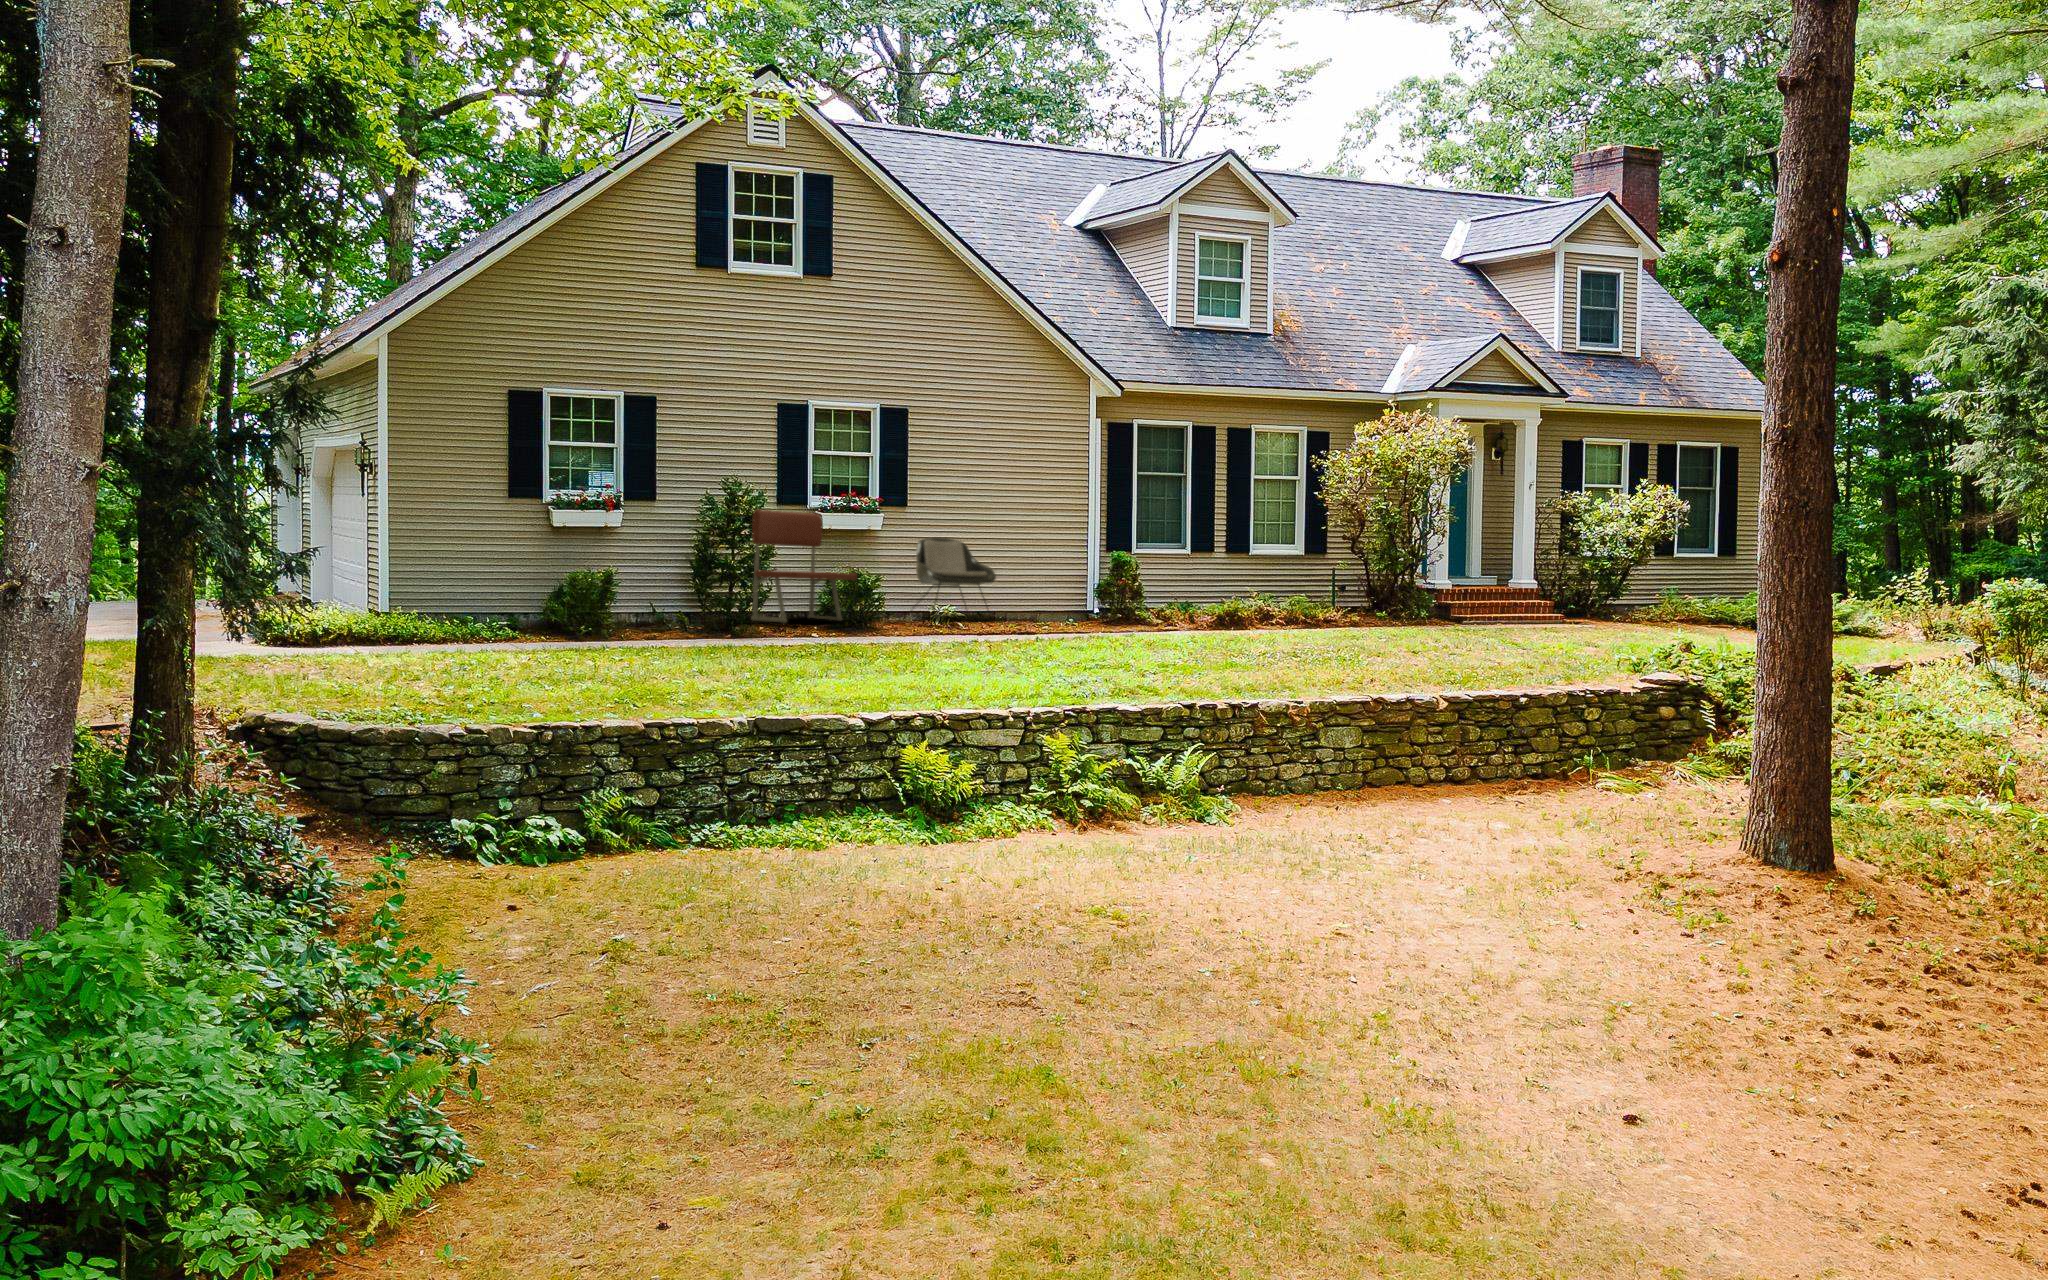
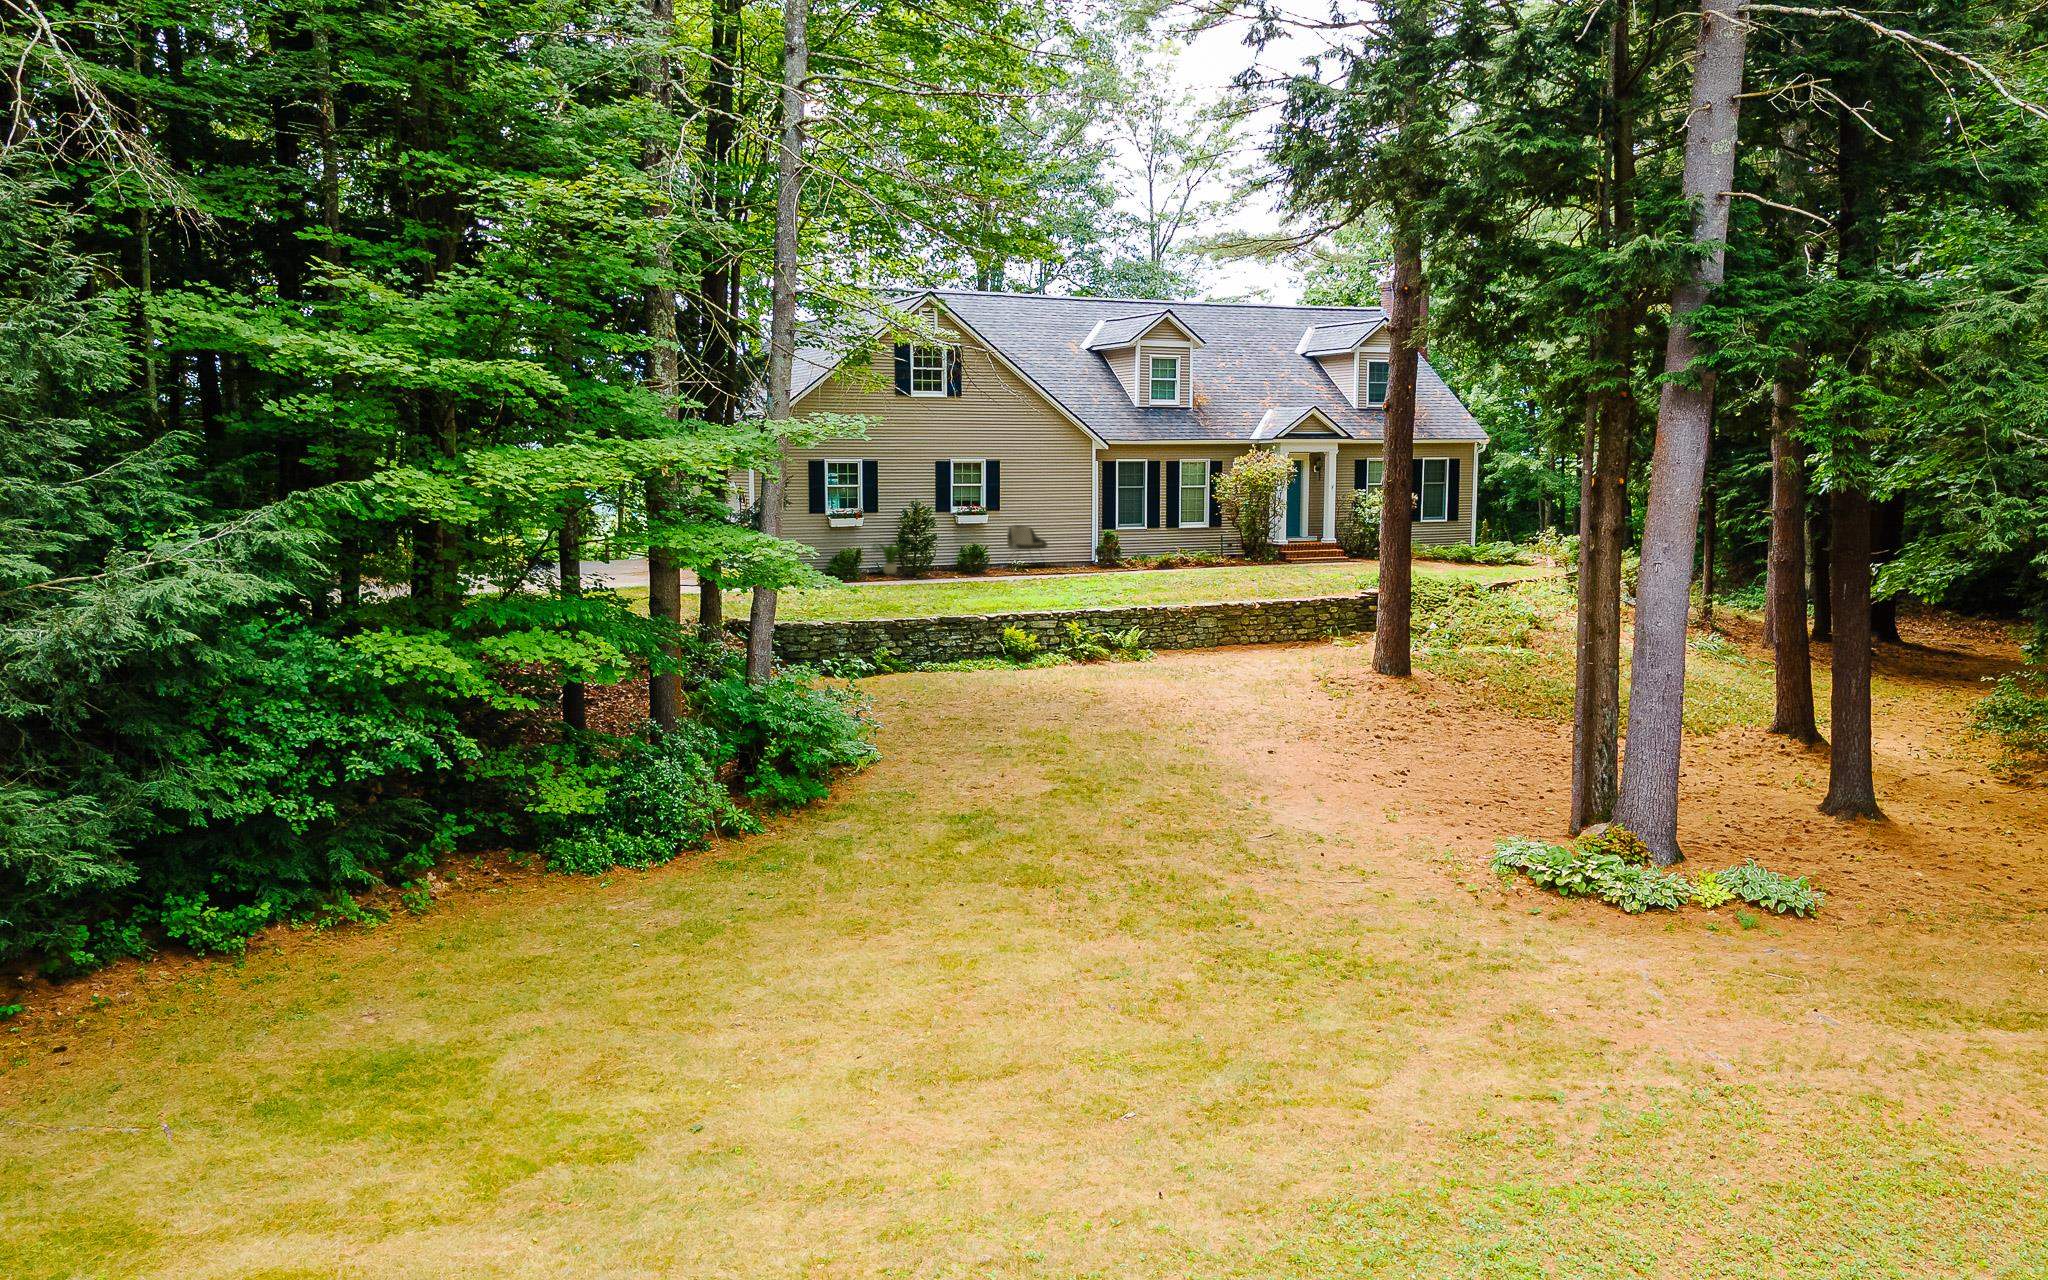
bench: present [751,509,857,623] -> none [925,515,978,571]
potted plant: none [640,561,717,624] -> present [873,544,908,574]

